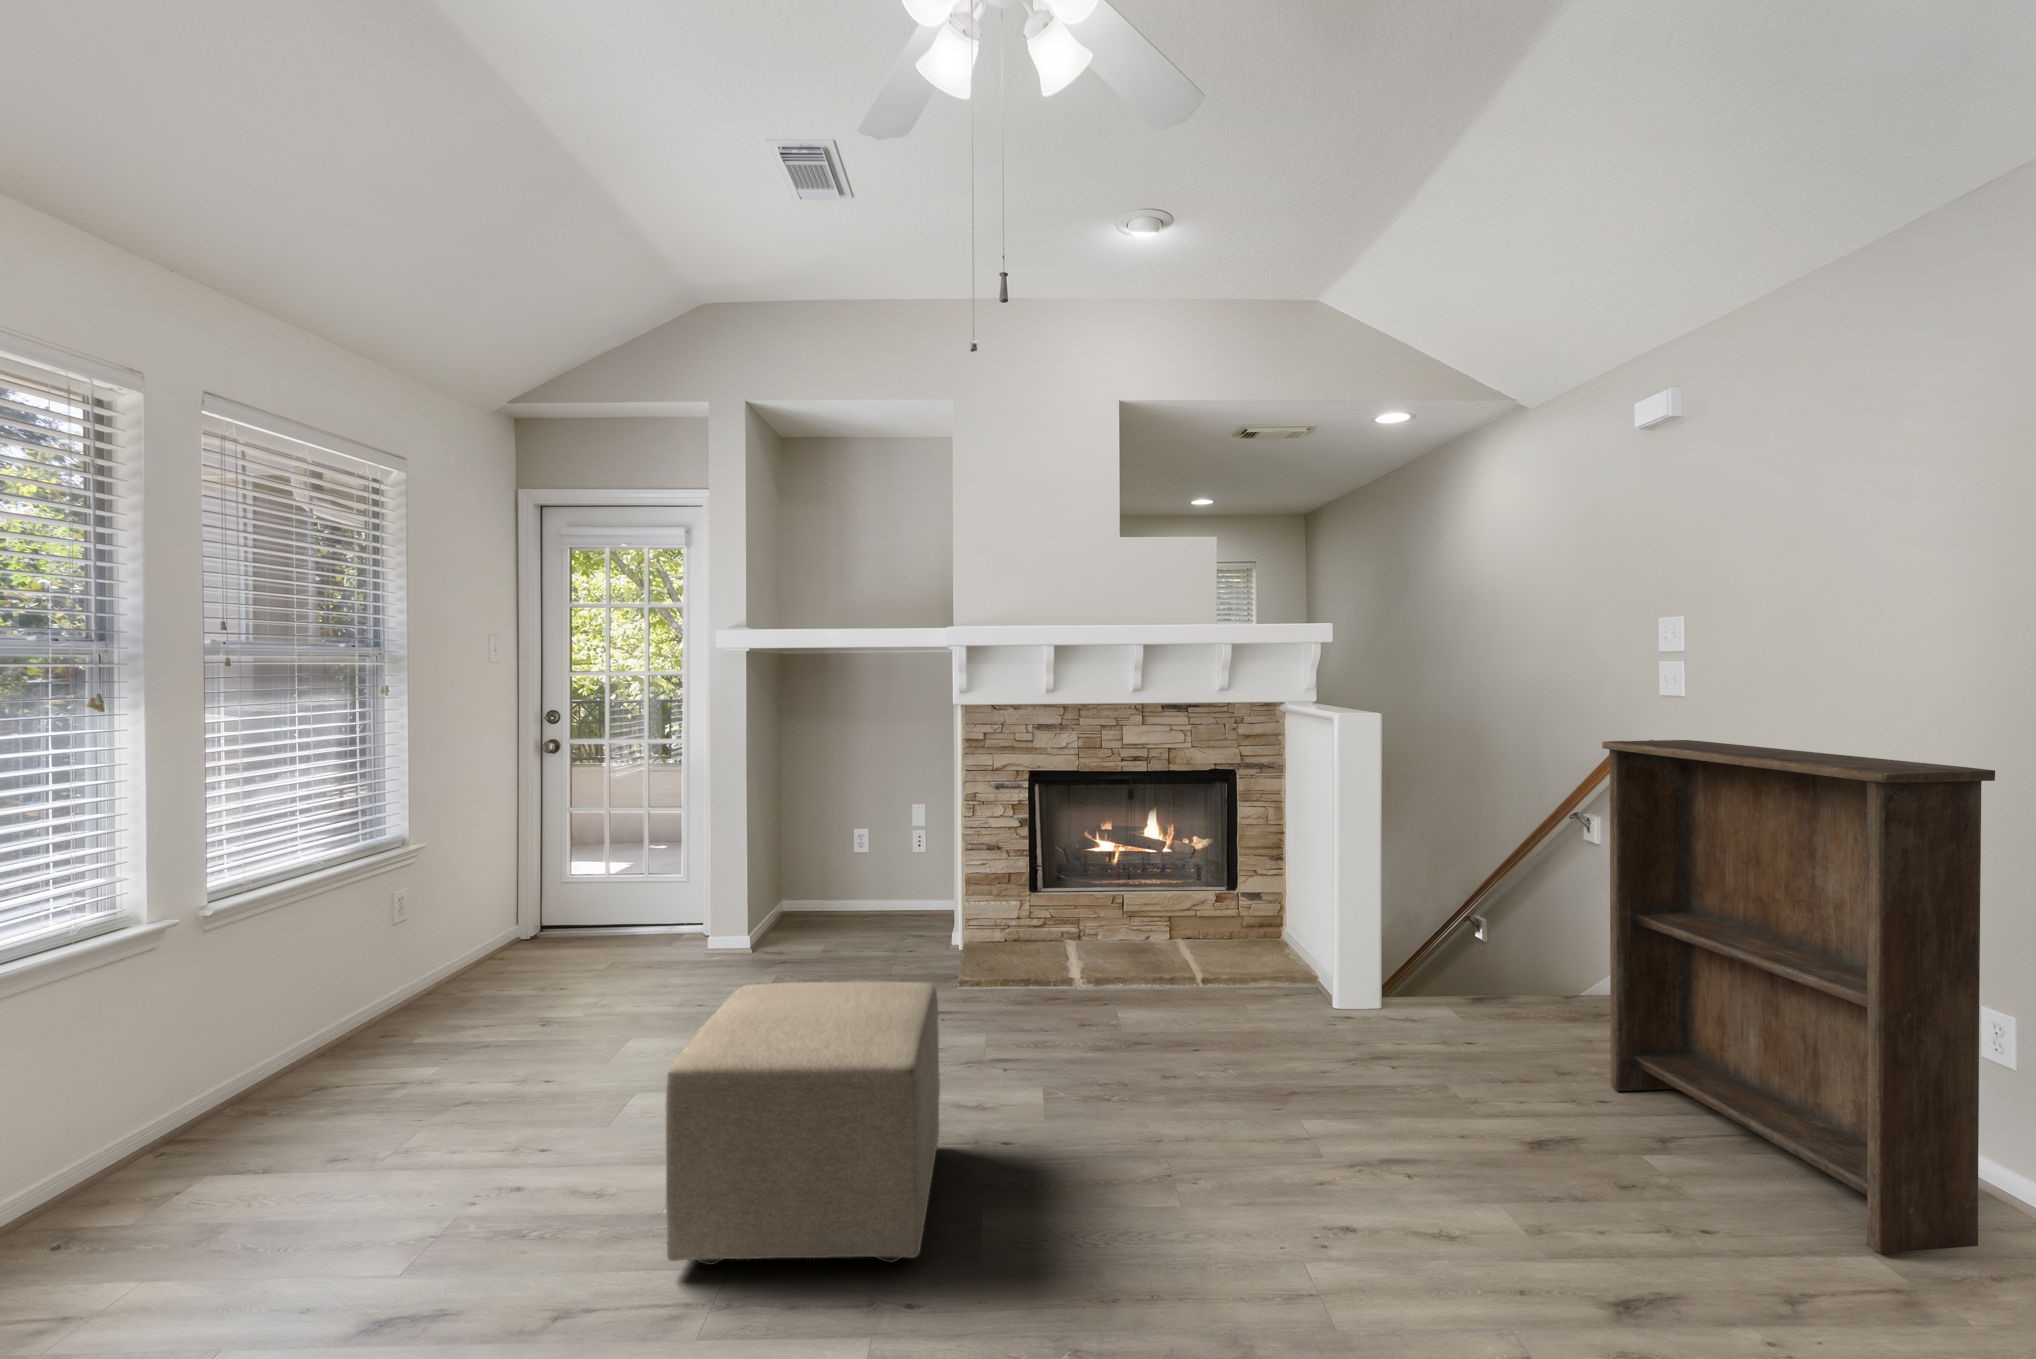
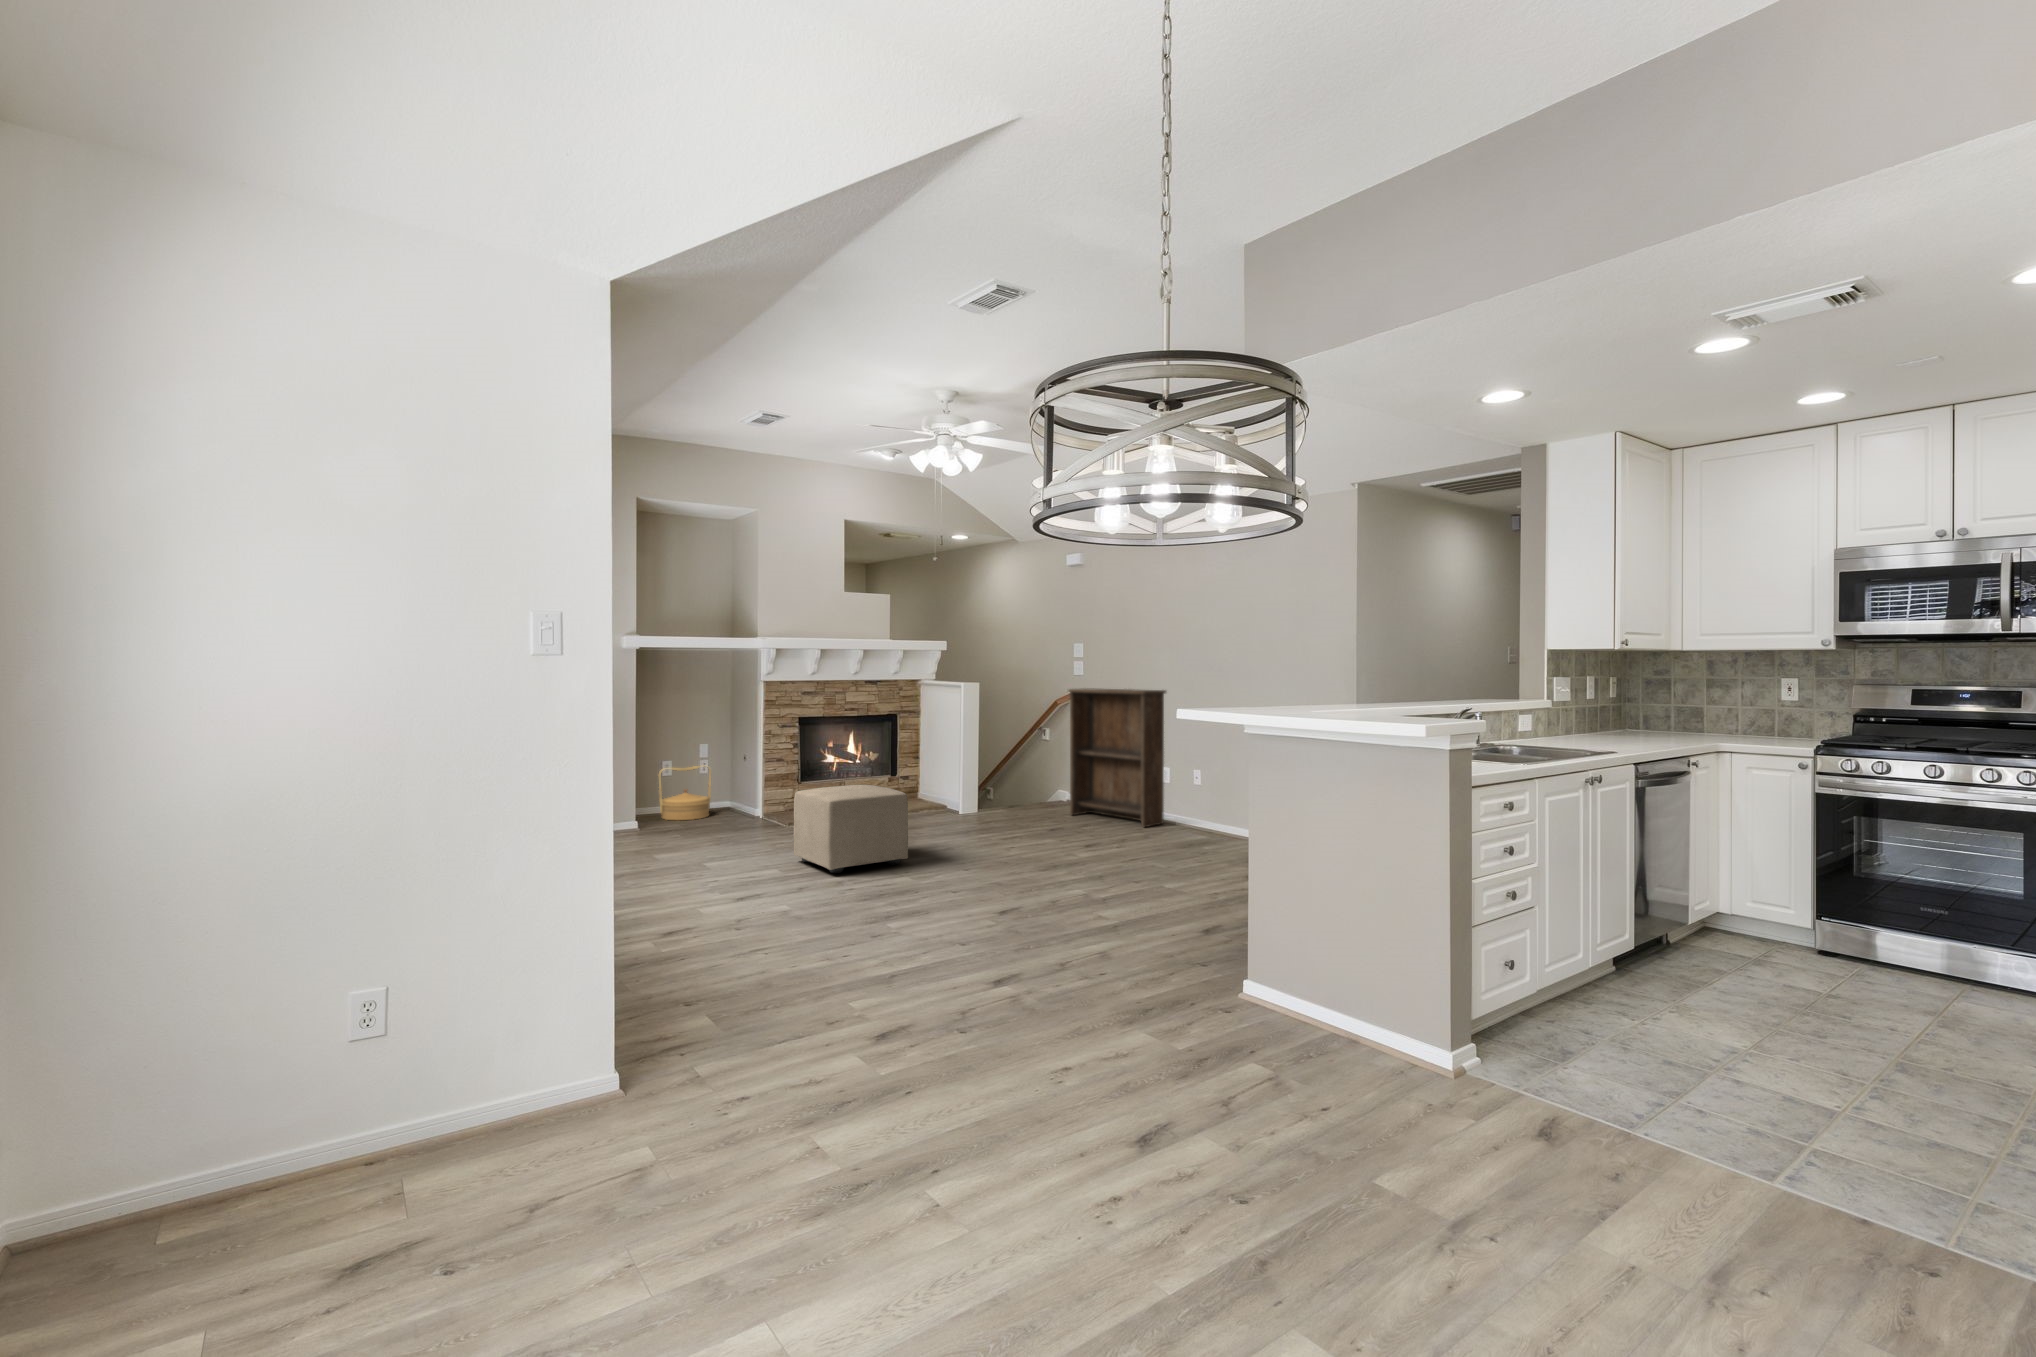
woven basket: none [820,840,905,934] -> present [659,766,711,820]

